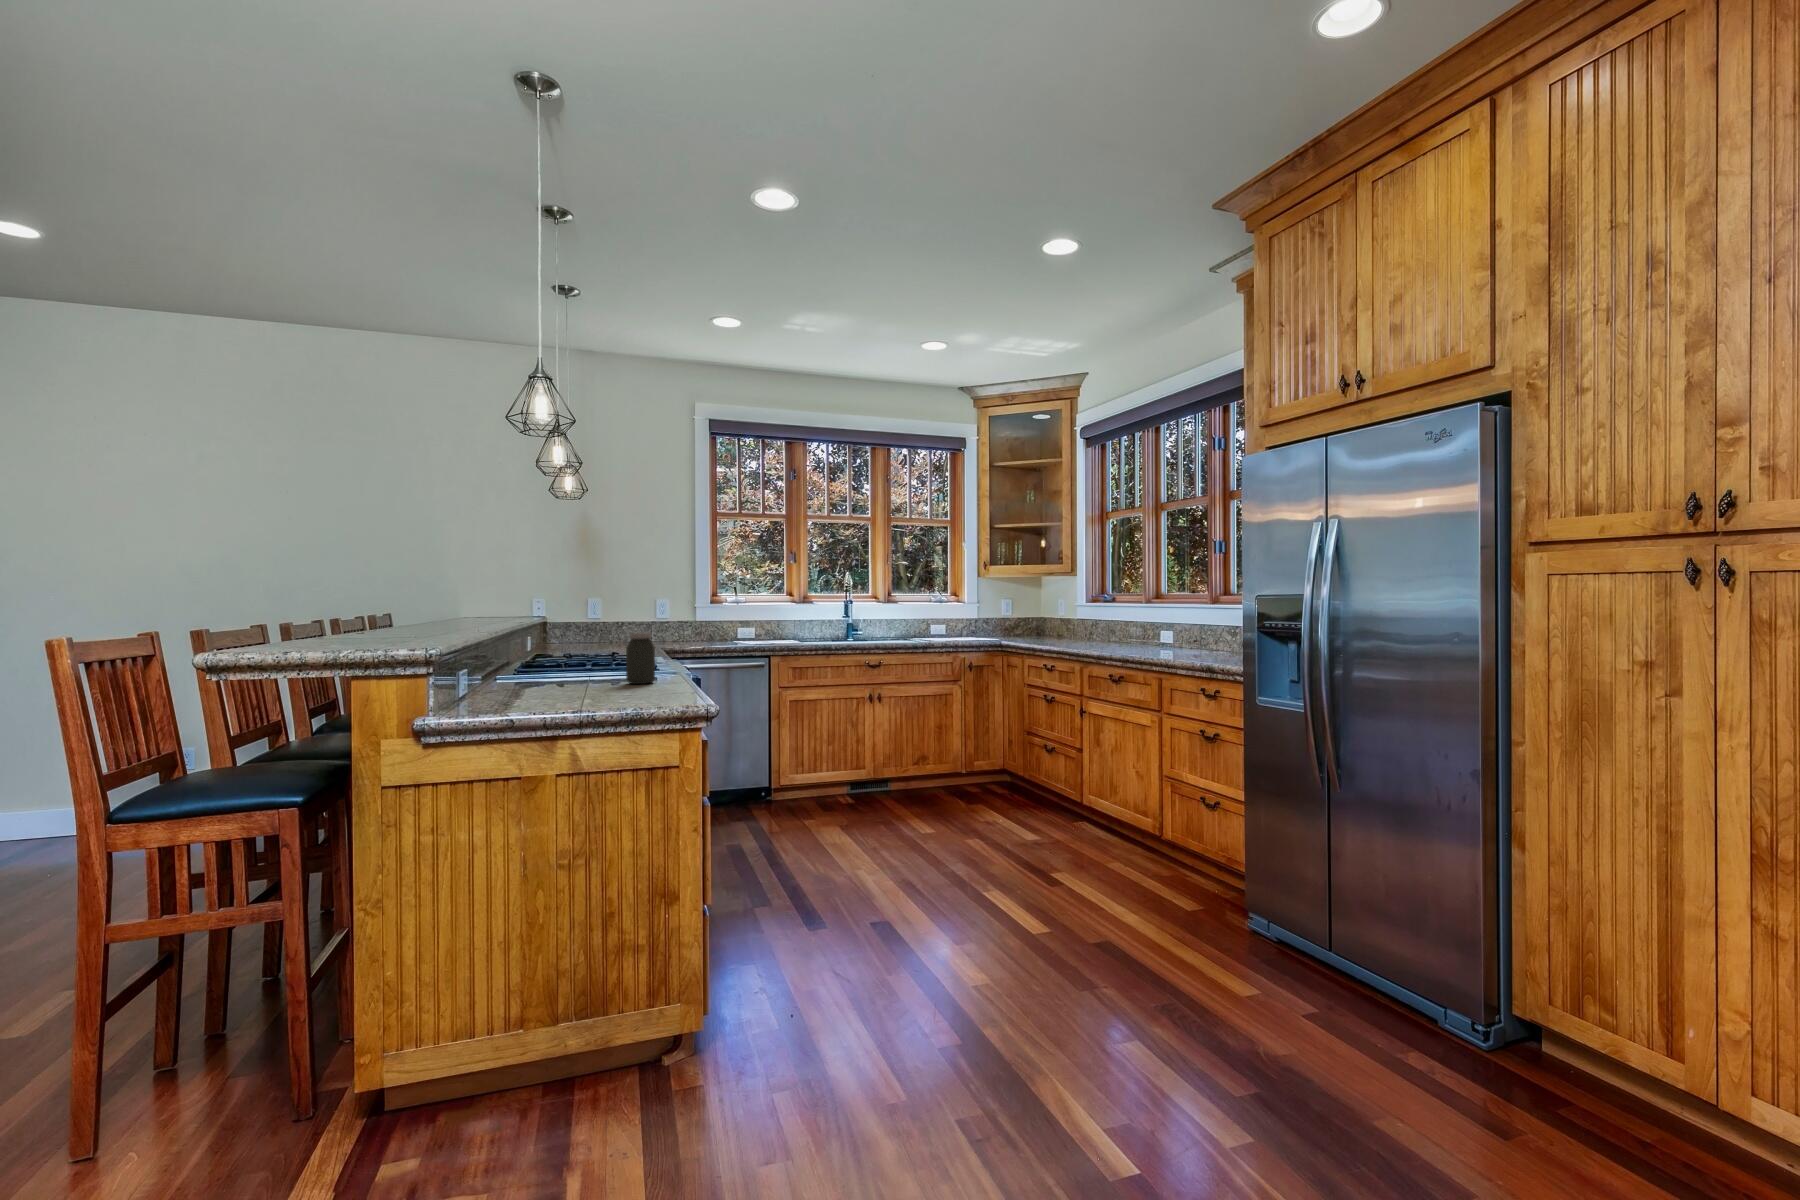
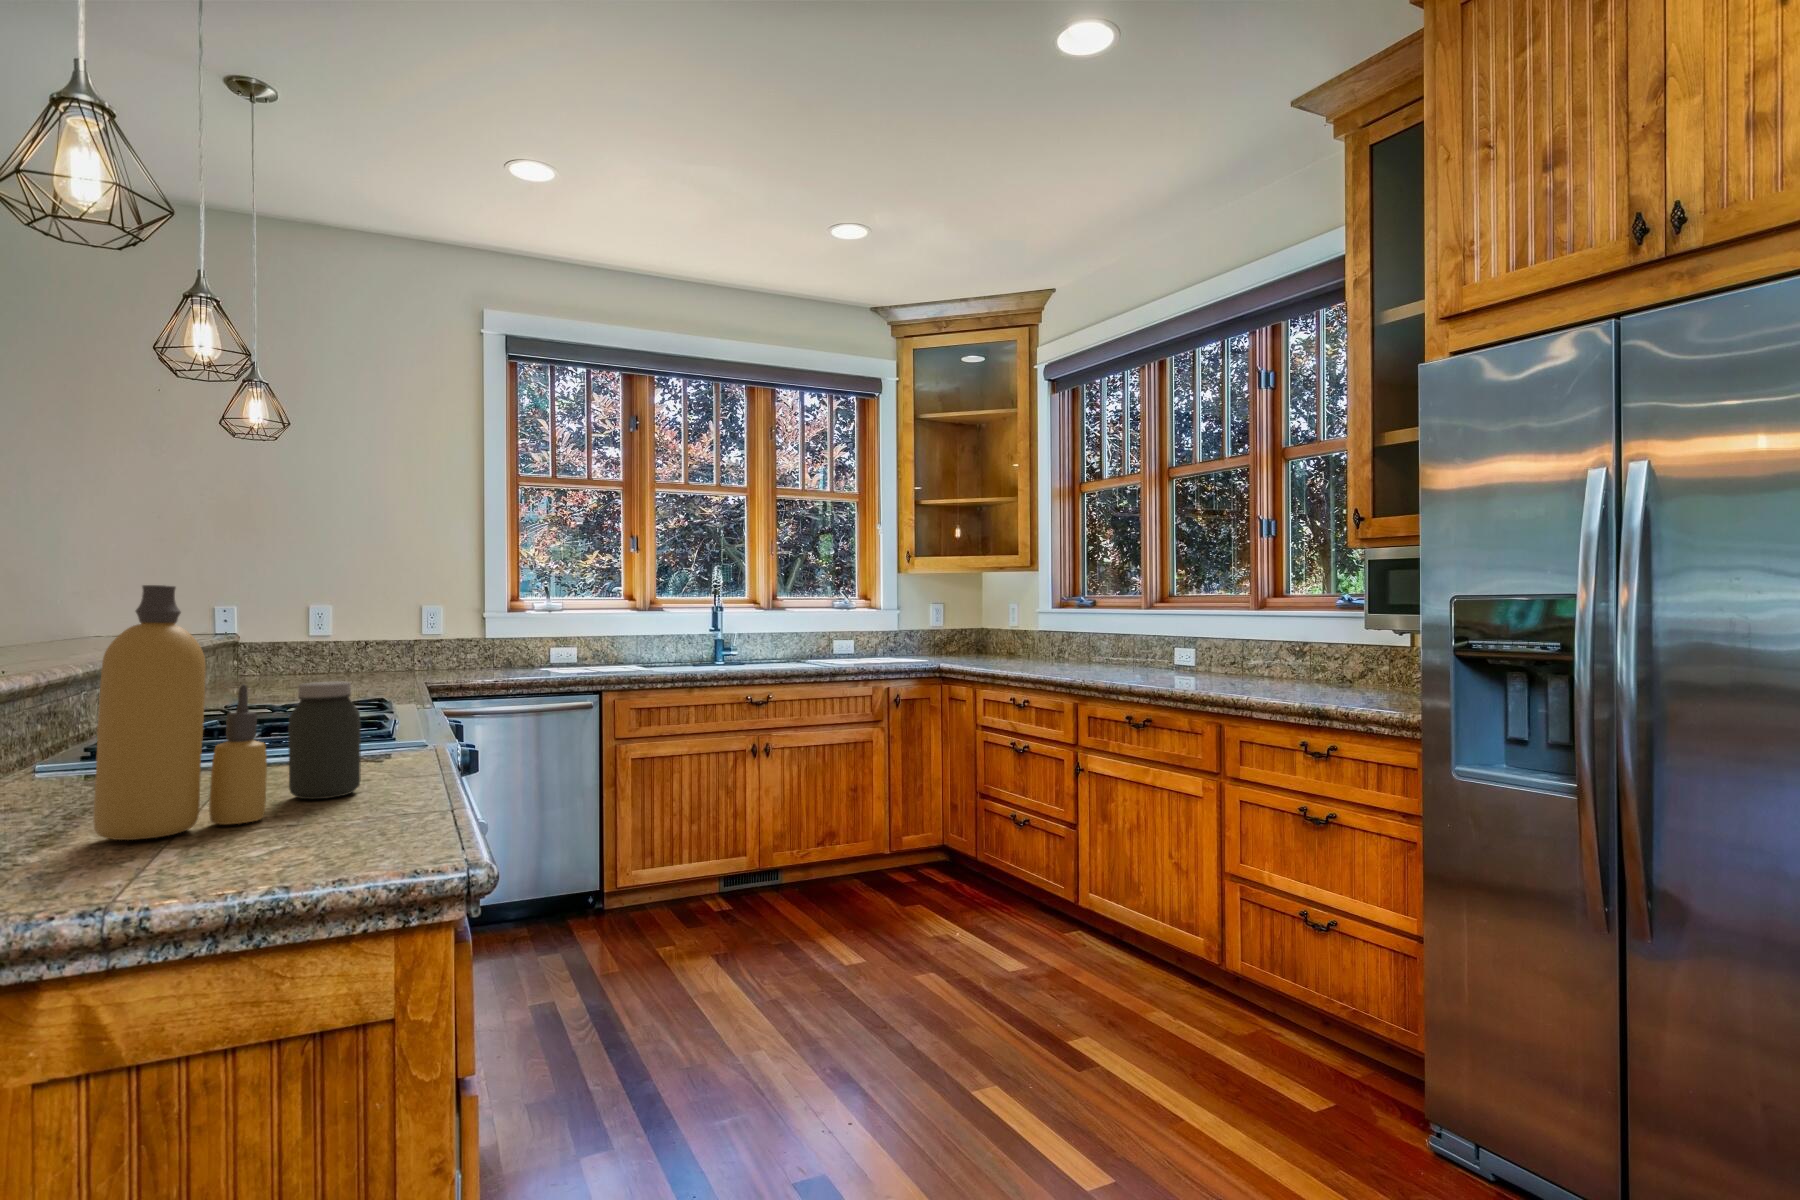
bottle: none [563,589,622,691] -> present [93,585,267,840]

